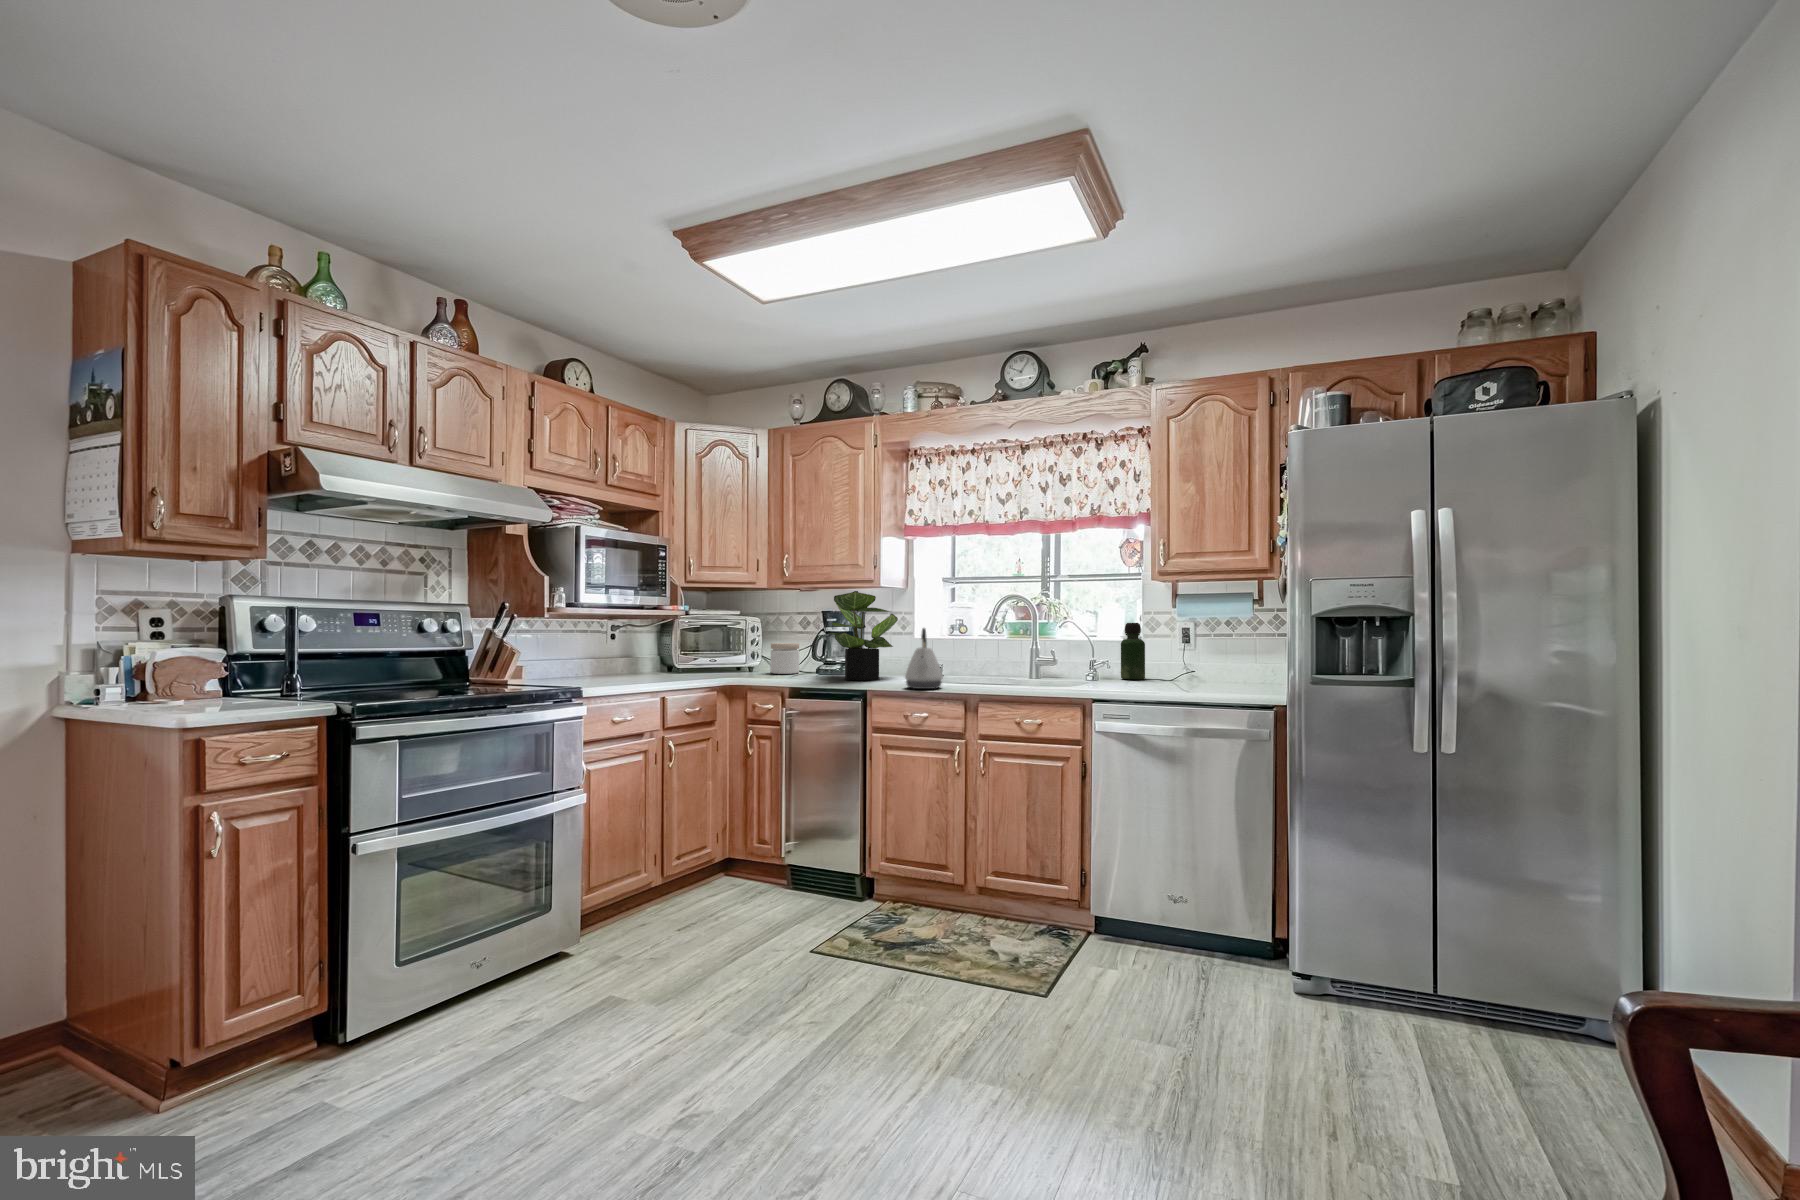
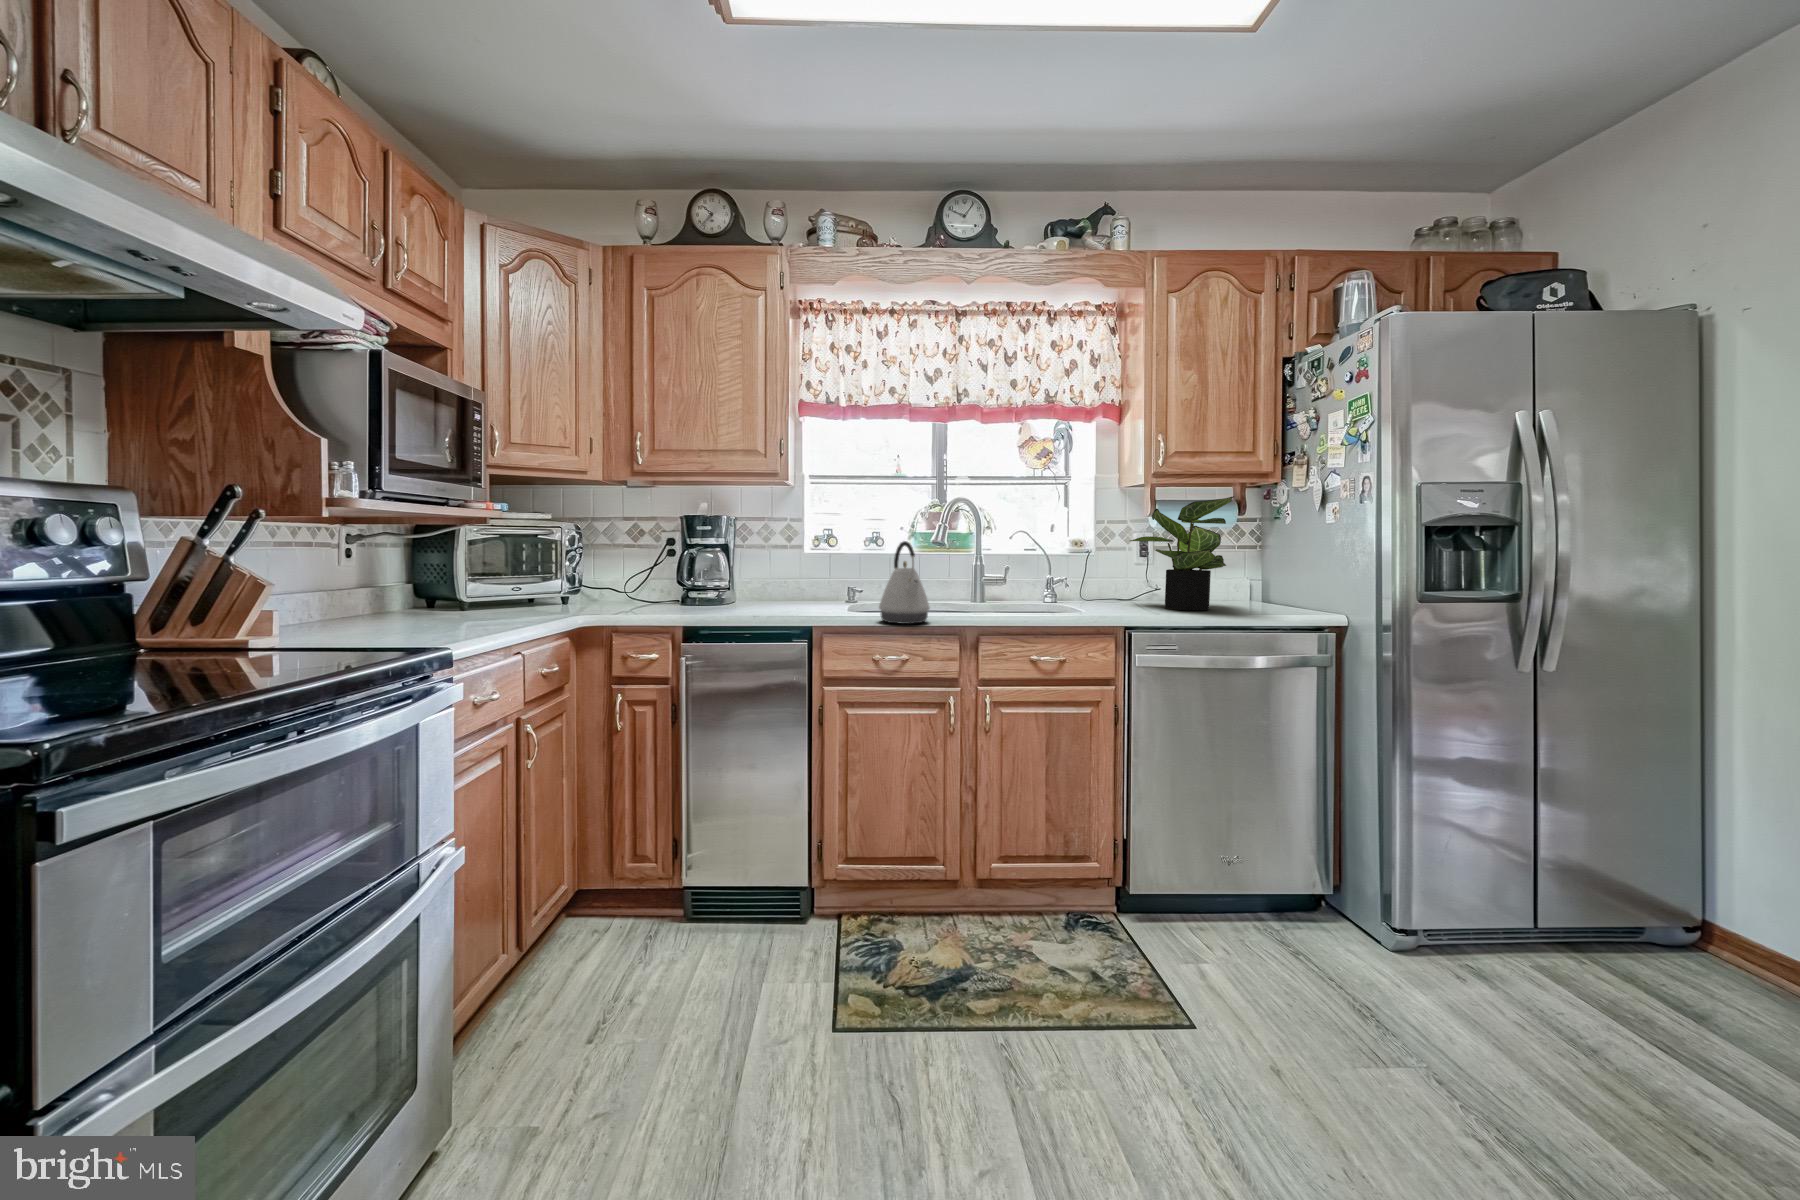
potted plant: present [831,591,898,680] -> present [1130,496,1234,610]
bottle: present [1121,623,1145,679] -> none [1077,536,1106,602]
jar: present [770,643,799,674] -> none [616,560,658,605]

